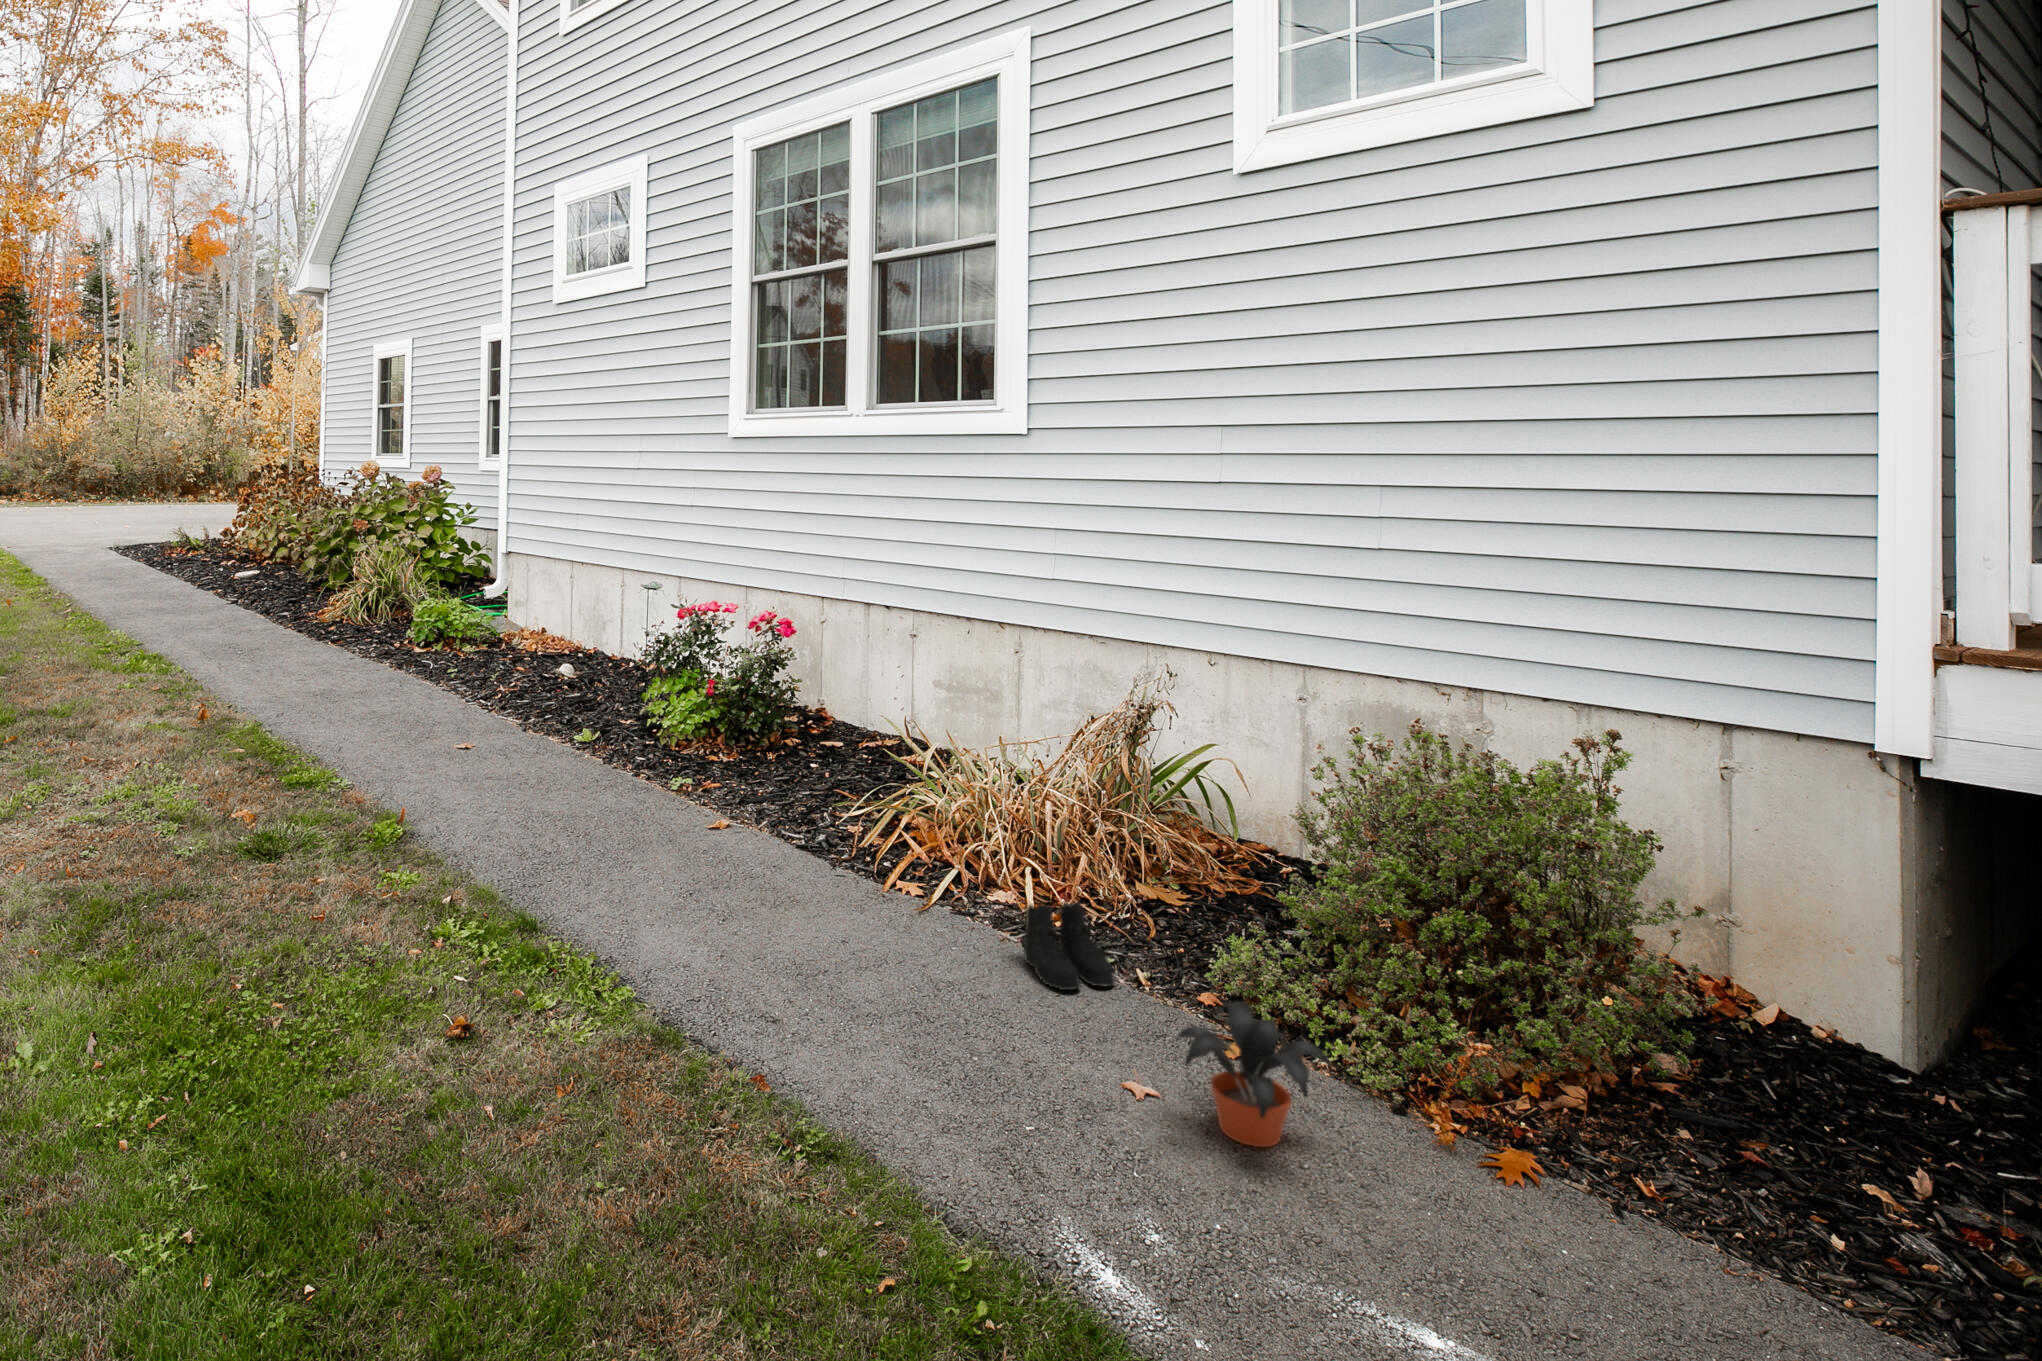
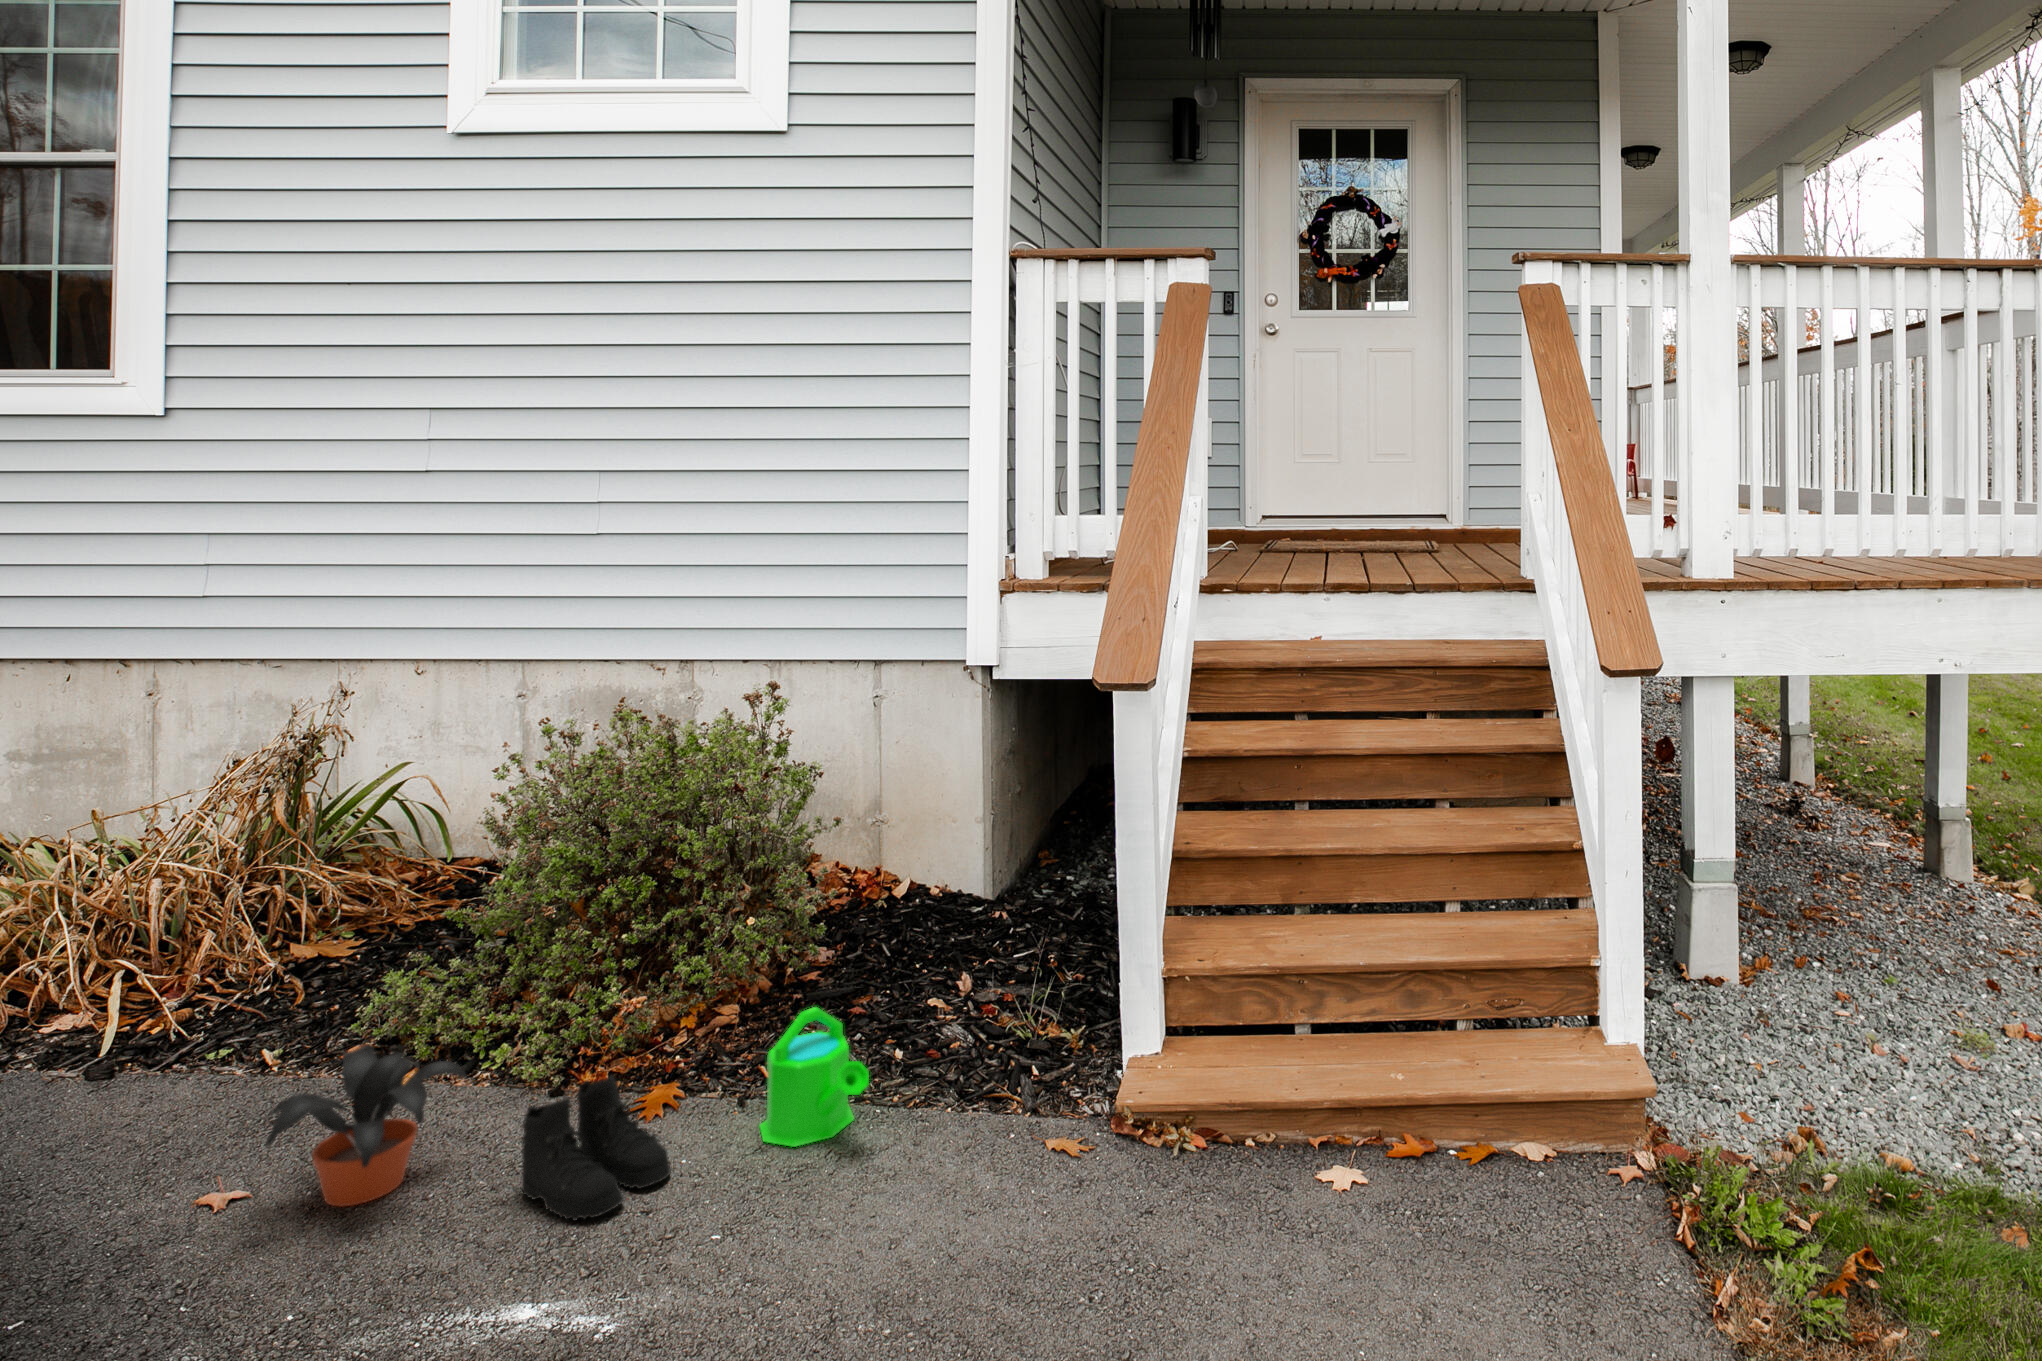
boots: present [1024,902,1115,990] -> present [521,1075,671,1221]
watering can: none [1651,1141,1826,1313] -> present [759,1007,869,1147]

